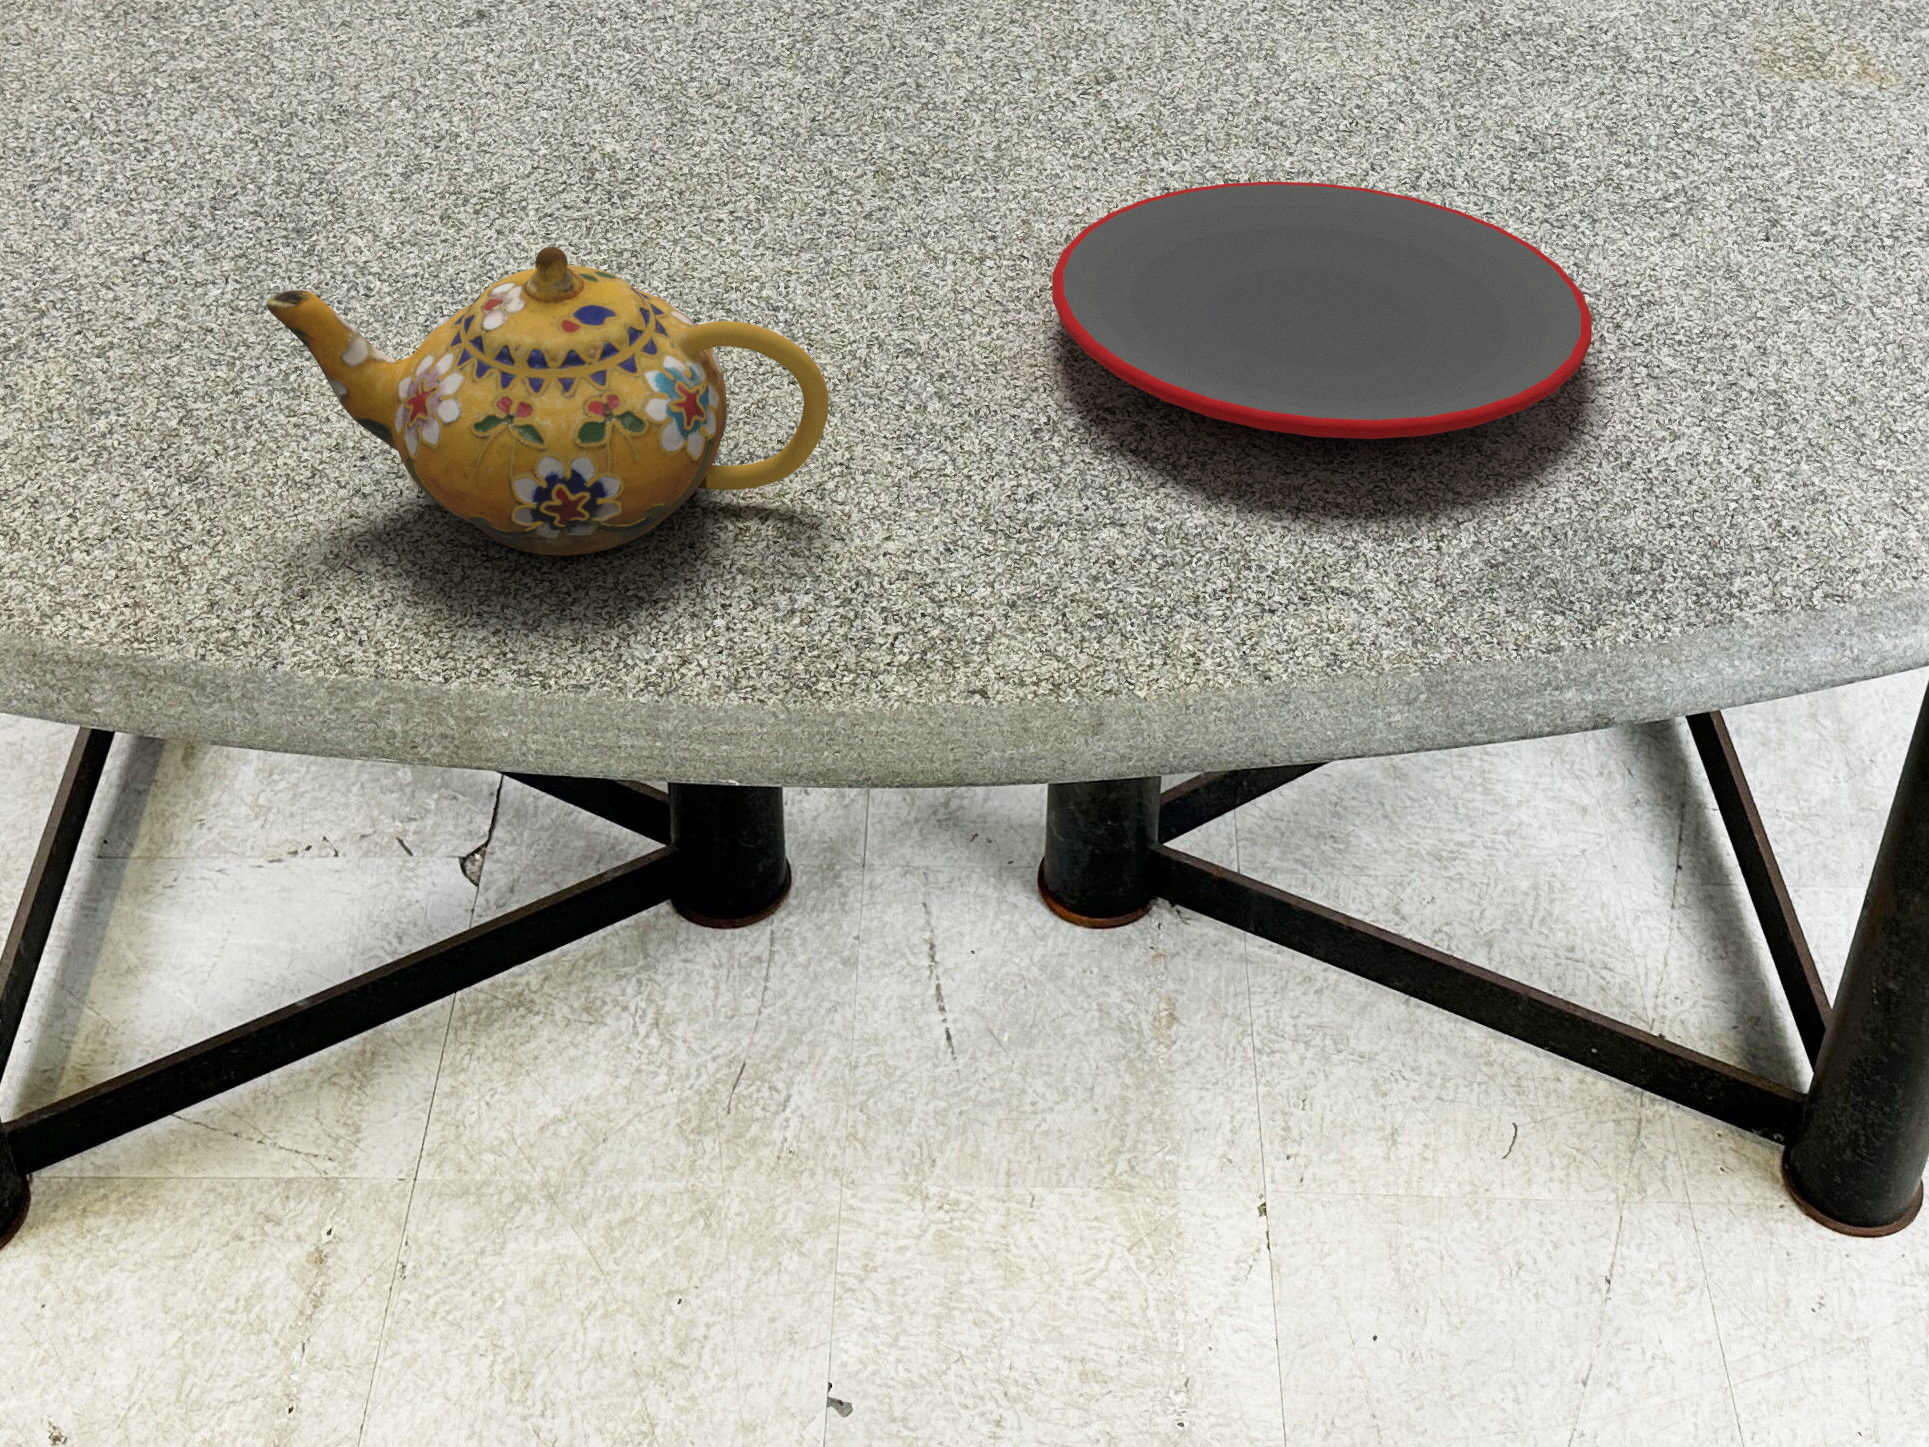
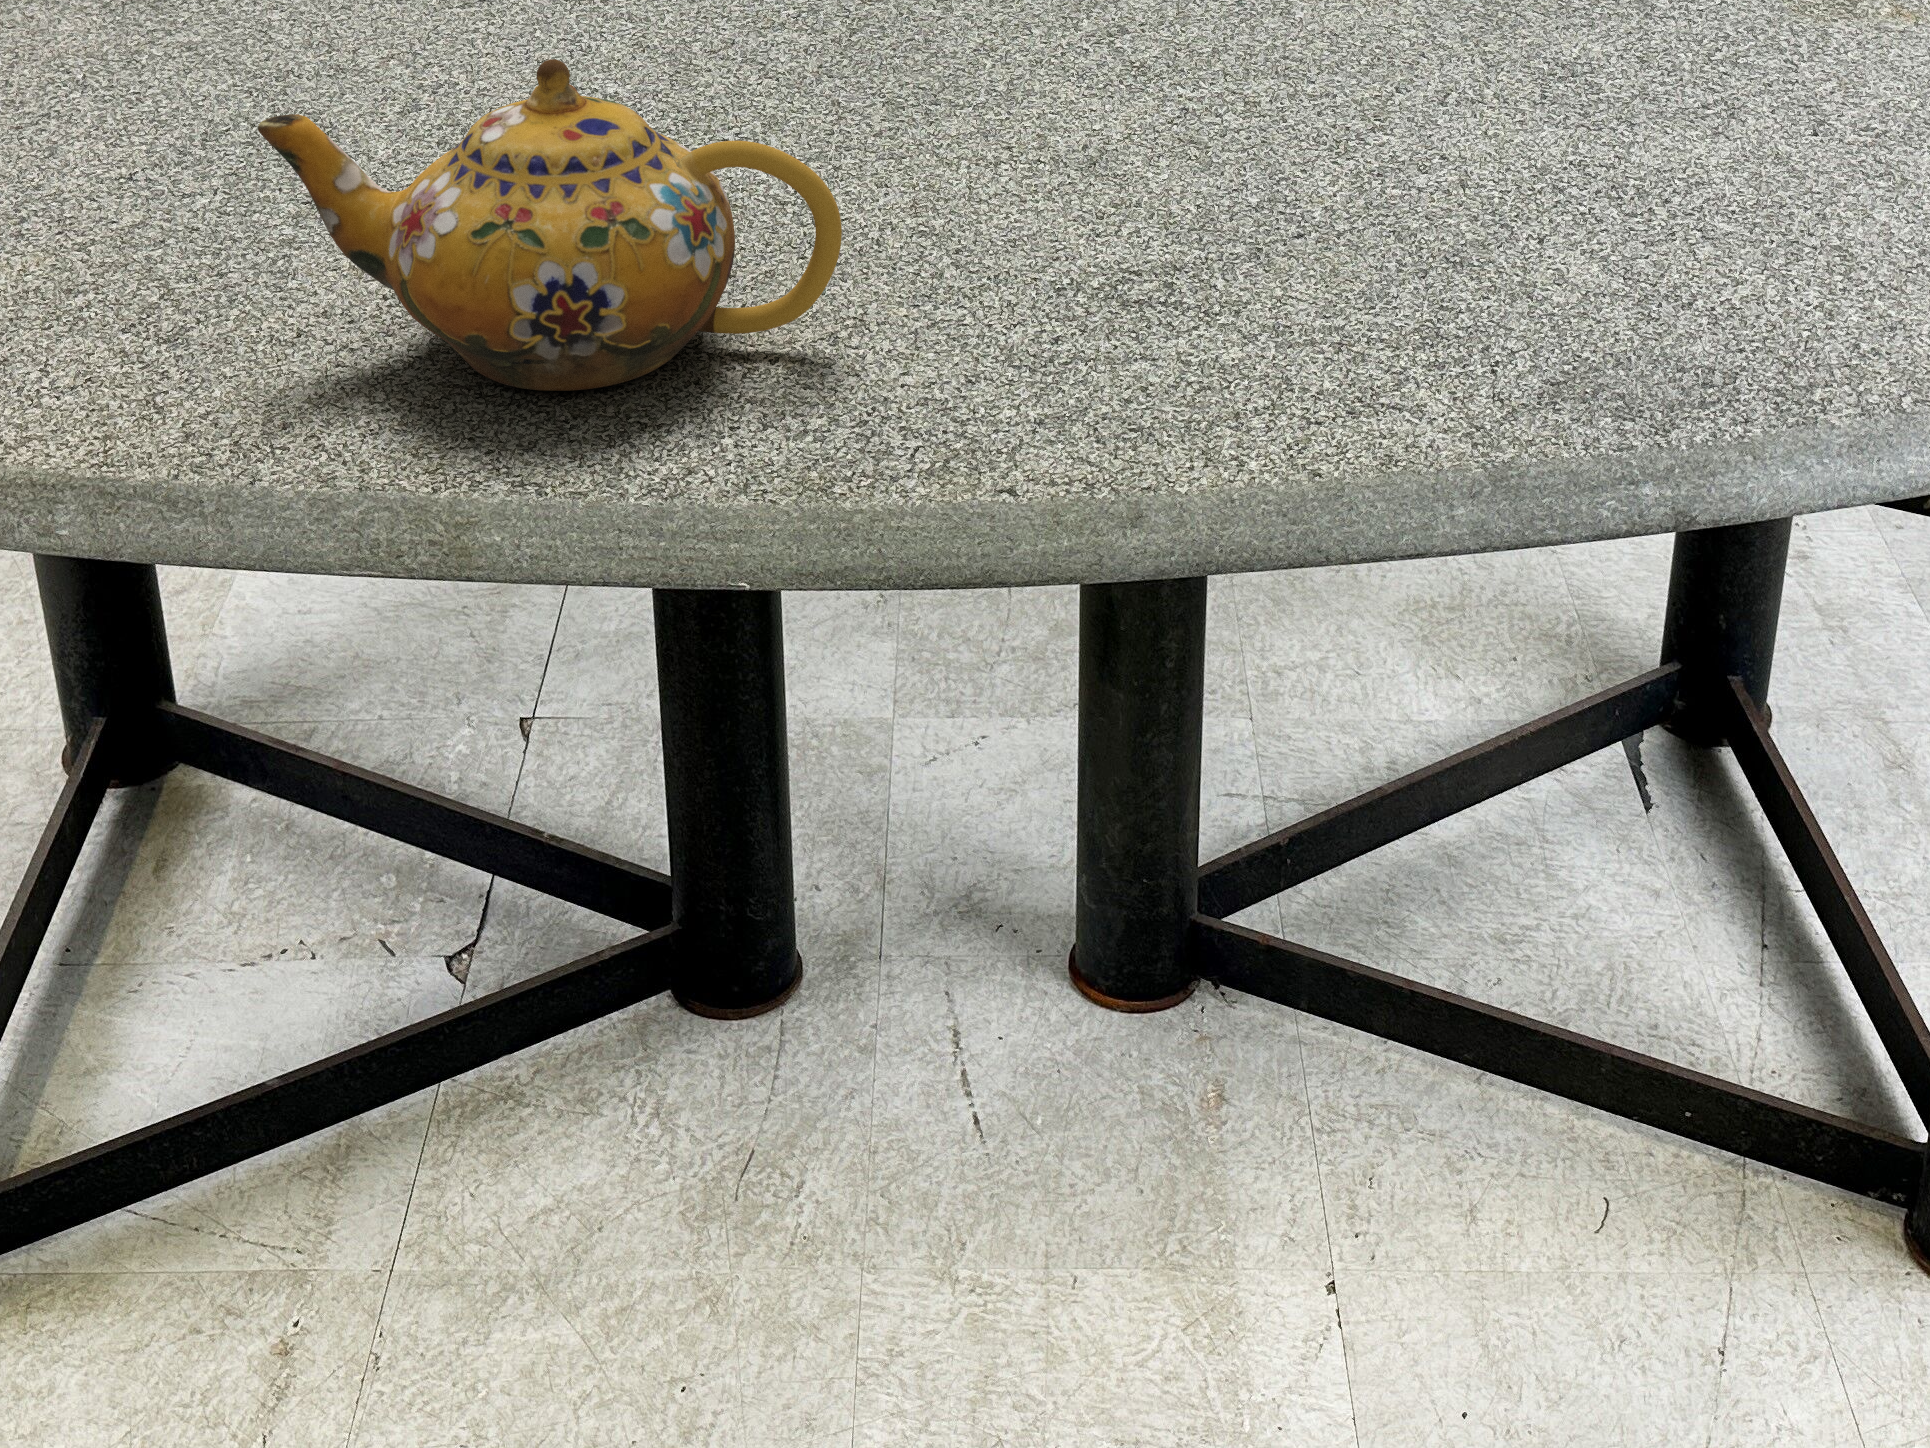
plate: present [1052,181,1592,439] -> none [1071,86,1638,270]

